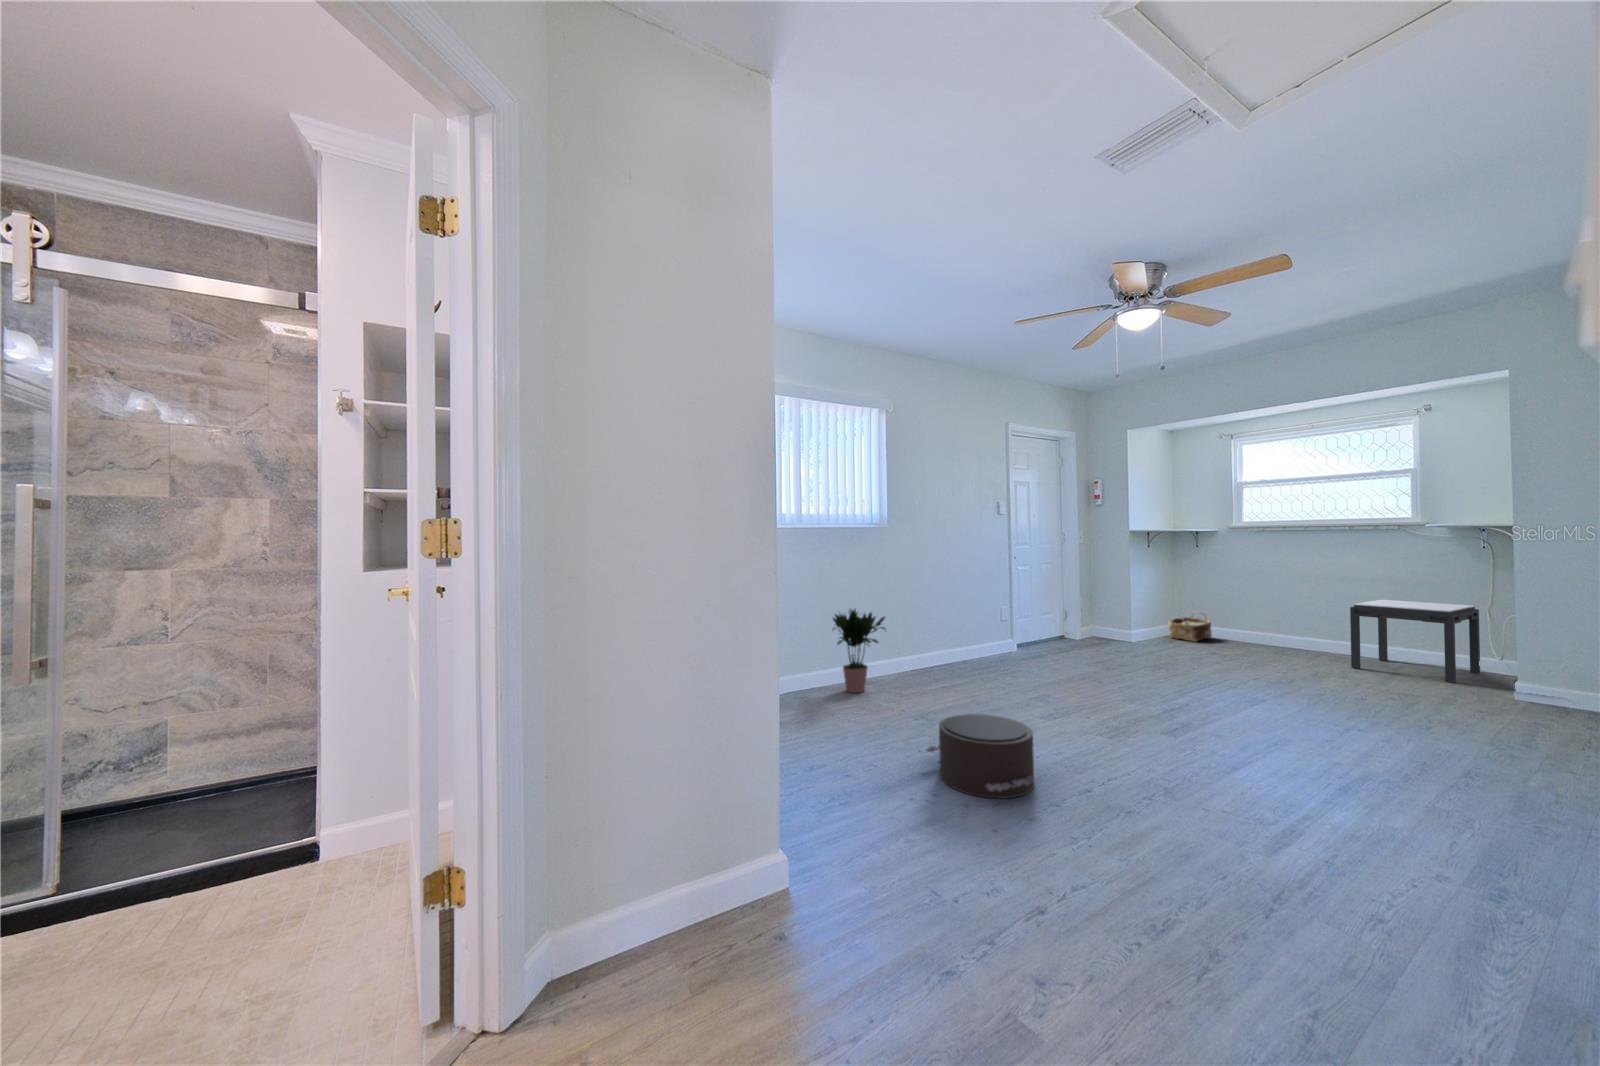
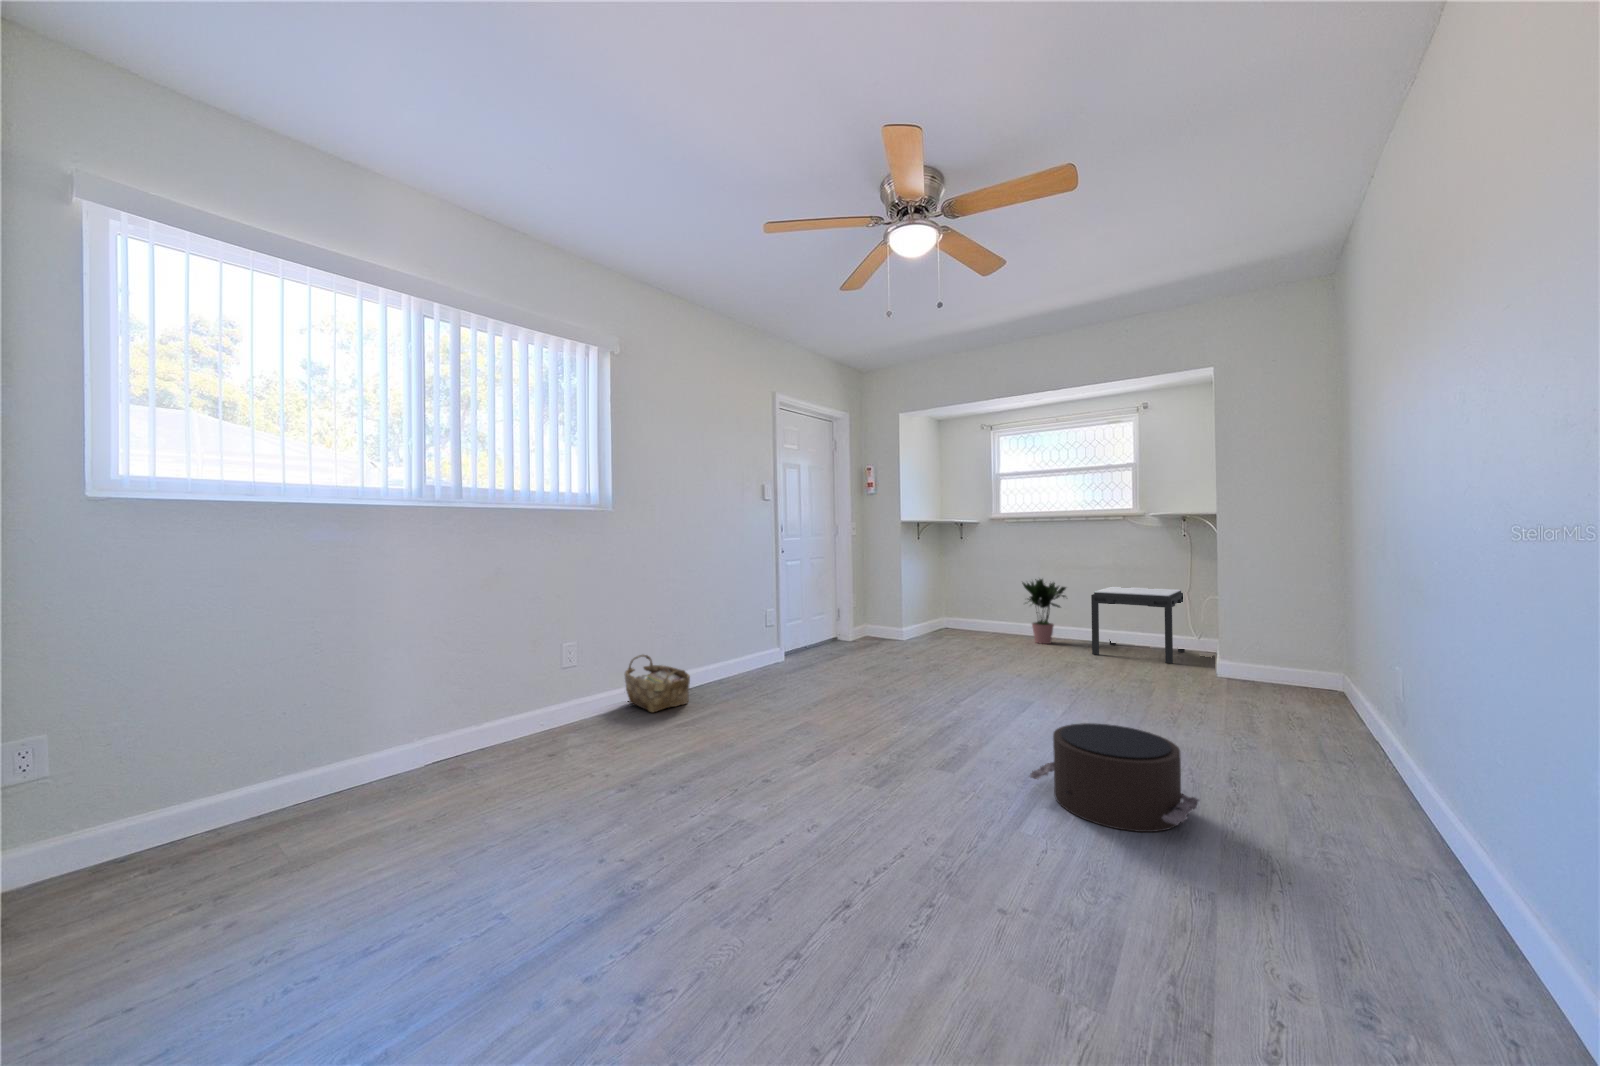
potted plant: present [833,609,885,693] -> present [1022,579,1066,644]
woven basket: present [1168,613,1211,641] -> present [624,655,690,712]
pouf: present [926,714,1034,798] -> present [1030,723,1199,832]

